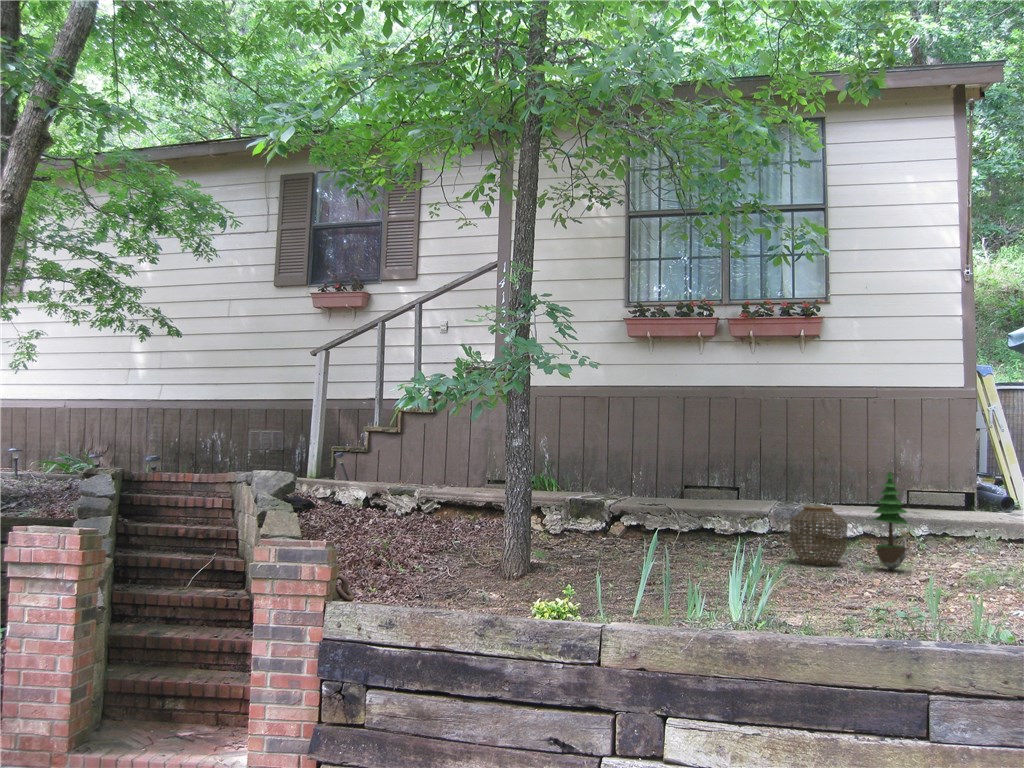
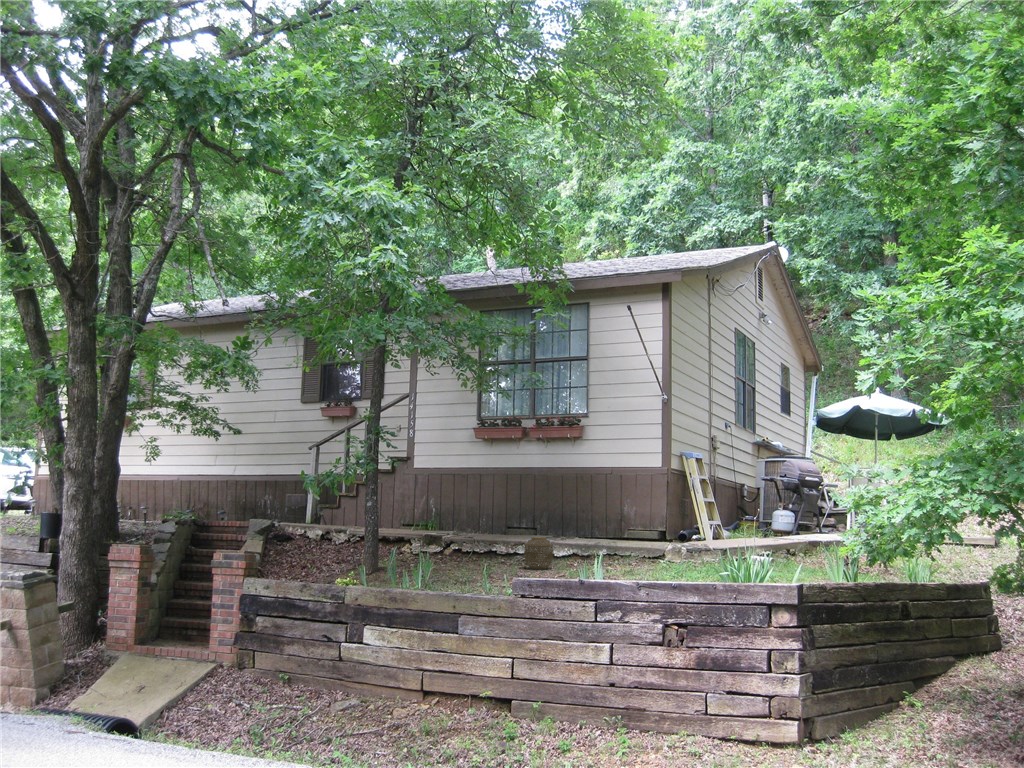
potted tree: present [873,471,908,570] -> none [559,517,578,572]

